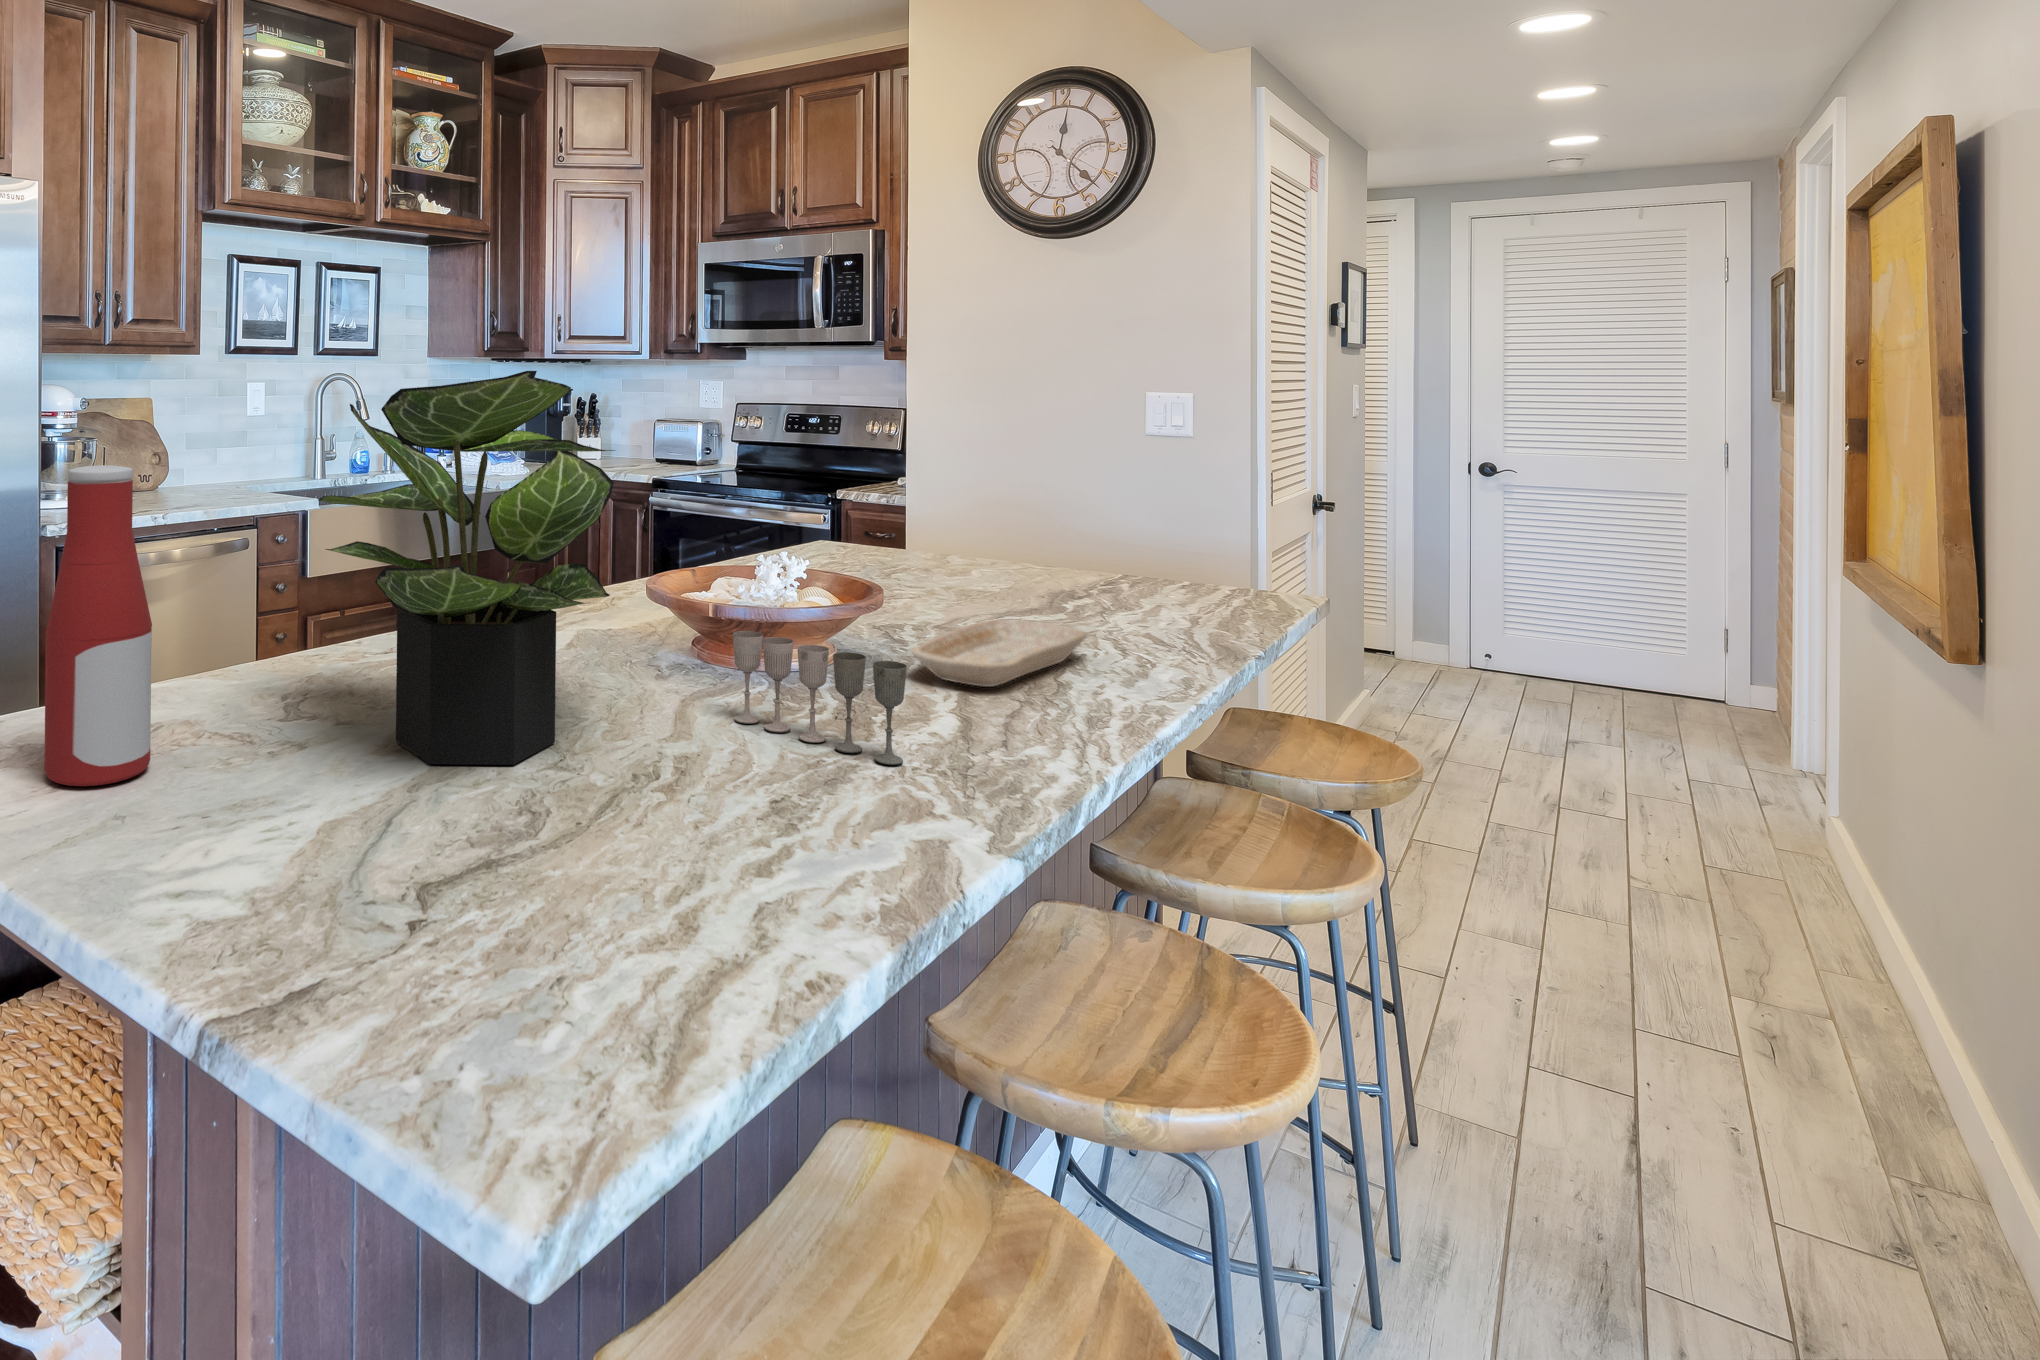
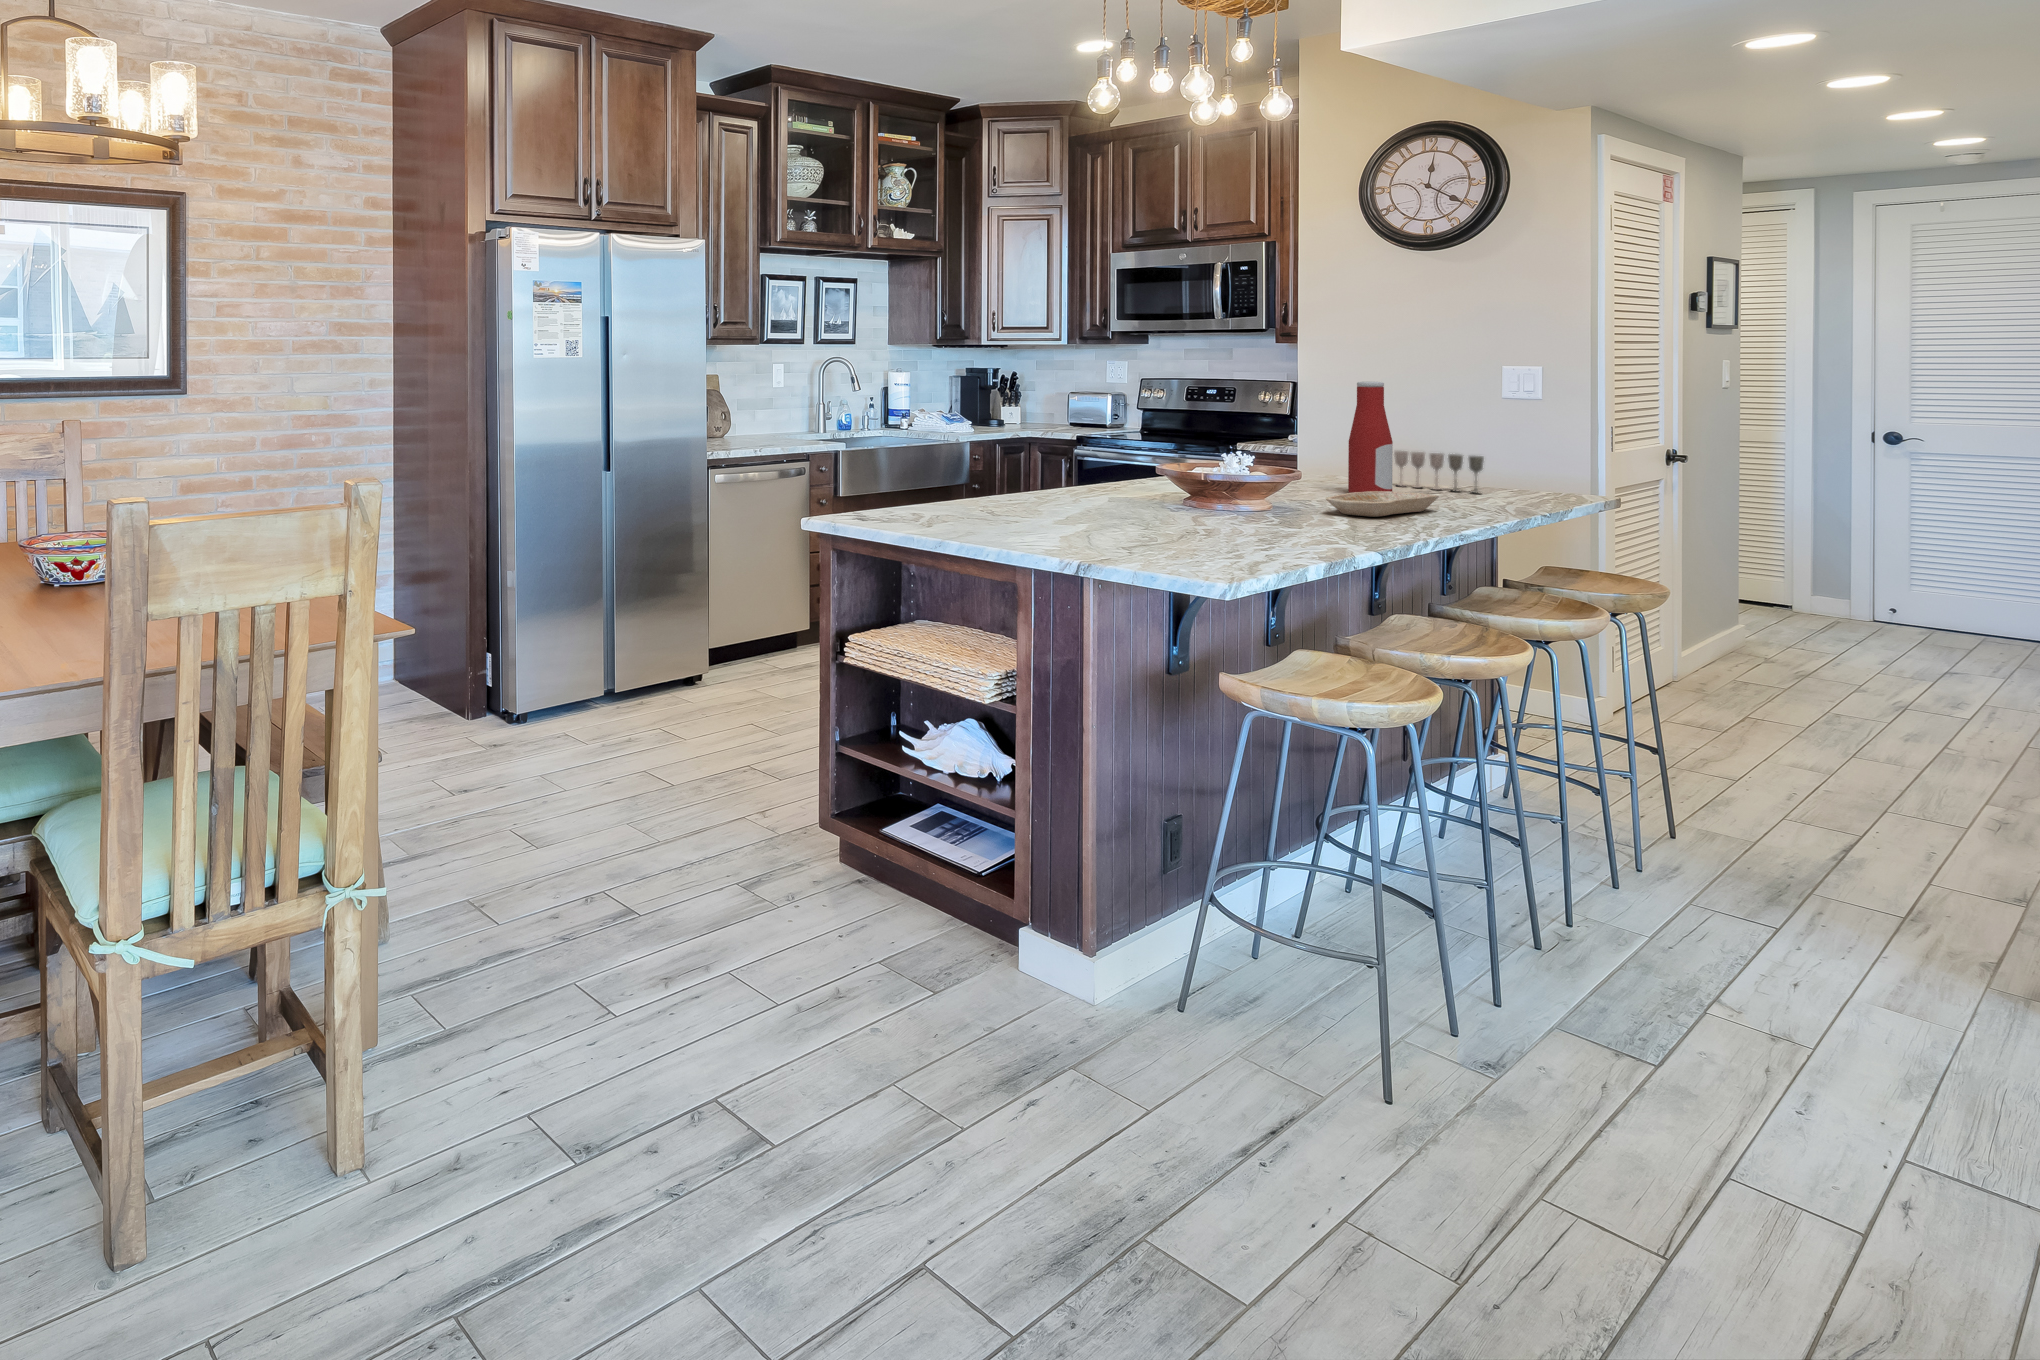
potted plant: present [319,371,615,765] -> none [1000,344,1168,528]
bottle: present [44,465,152,786] -> present [1348,382,1393,493]
wine glass: present [733,631,907,765] -> present [1394,451,1484,493]

